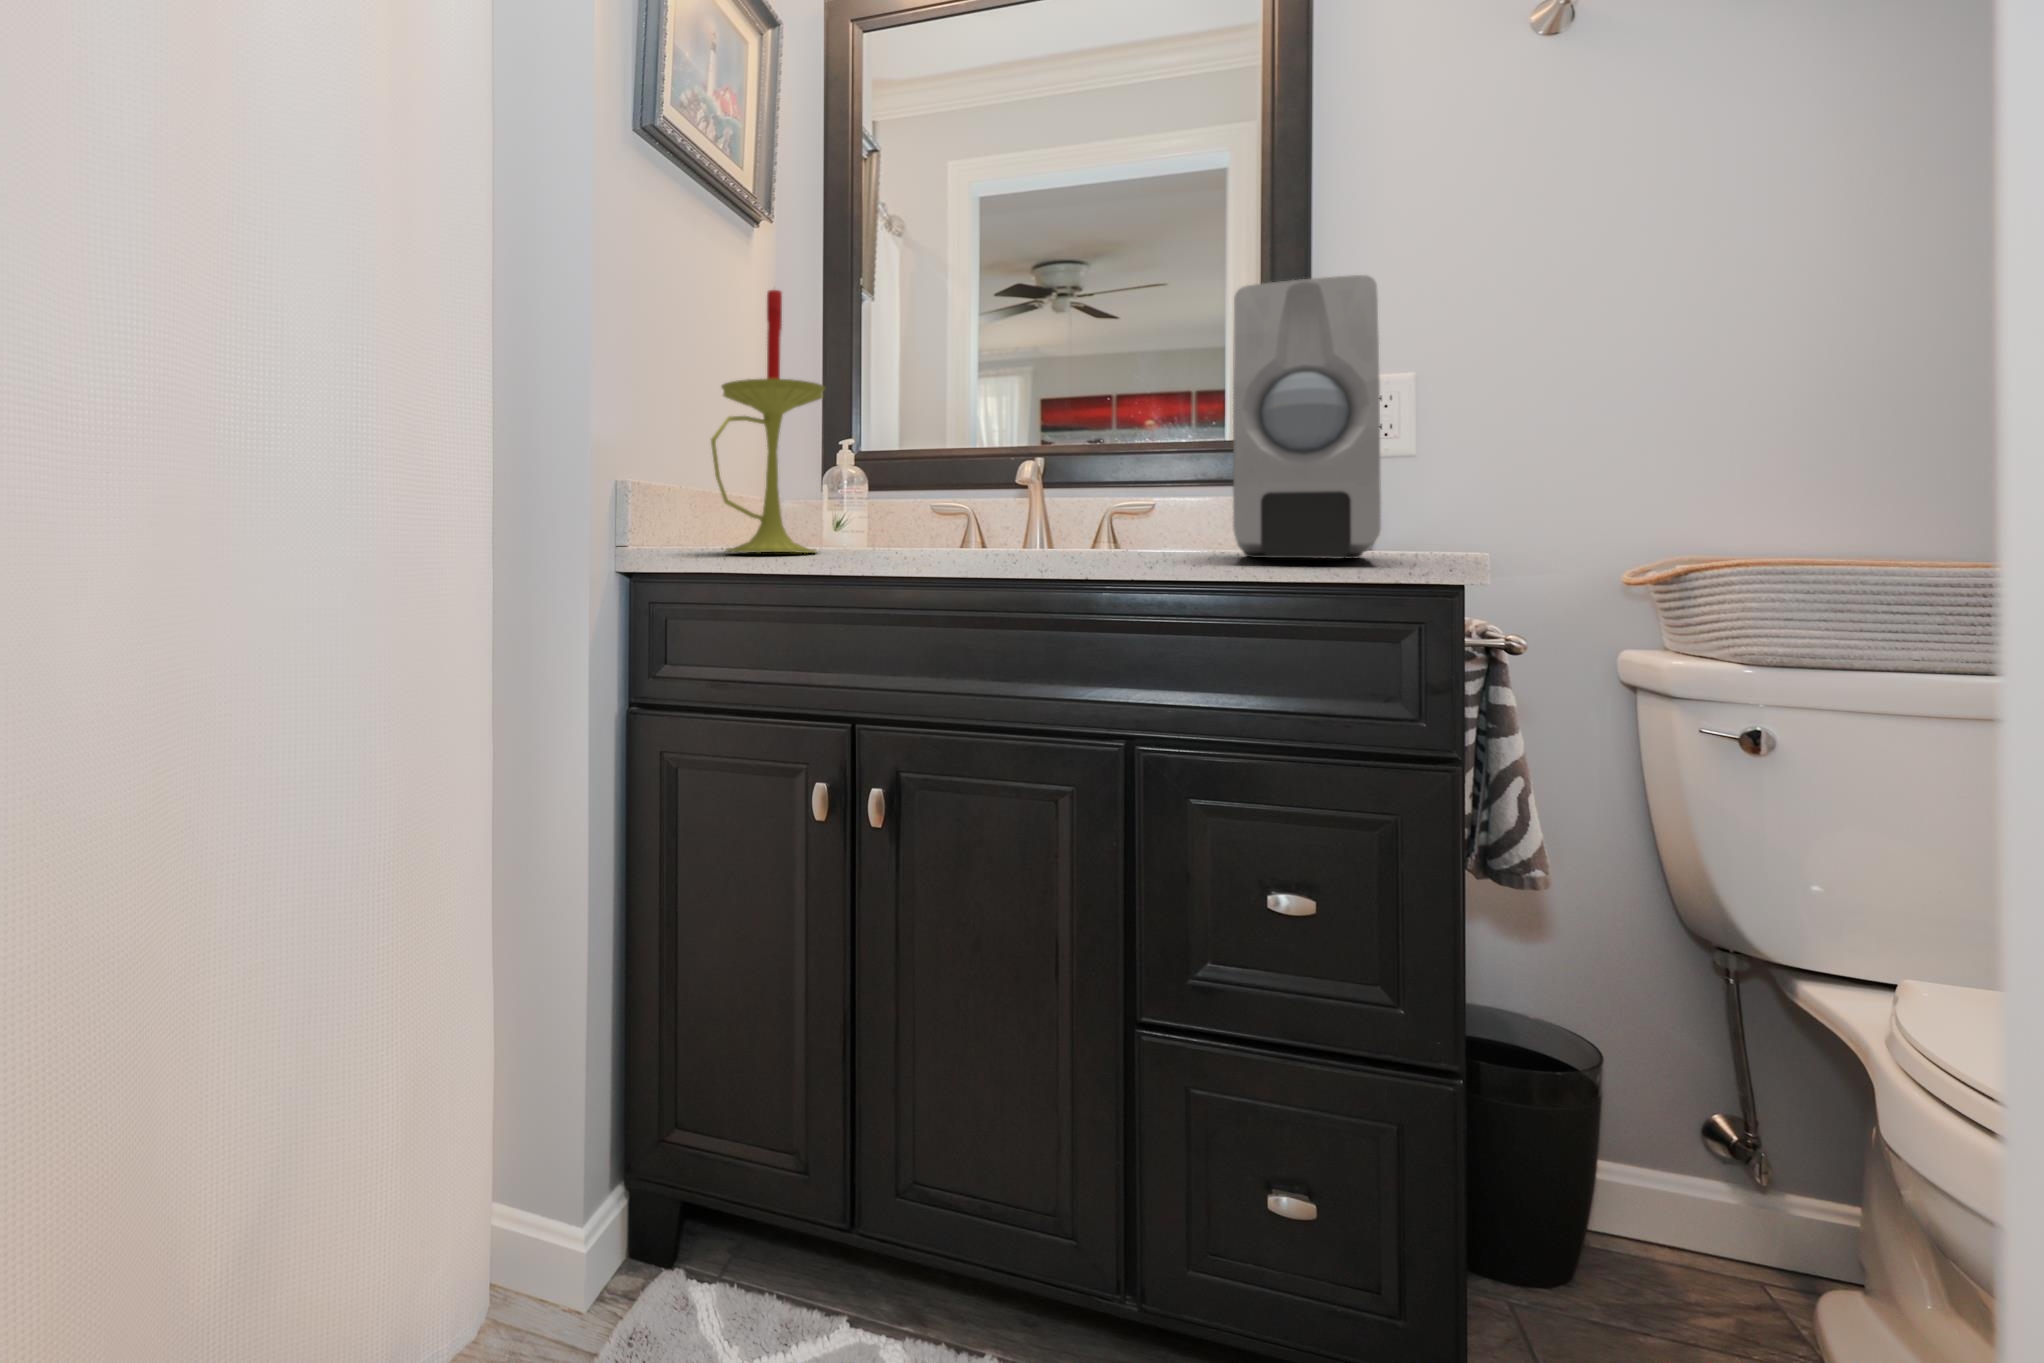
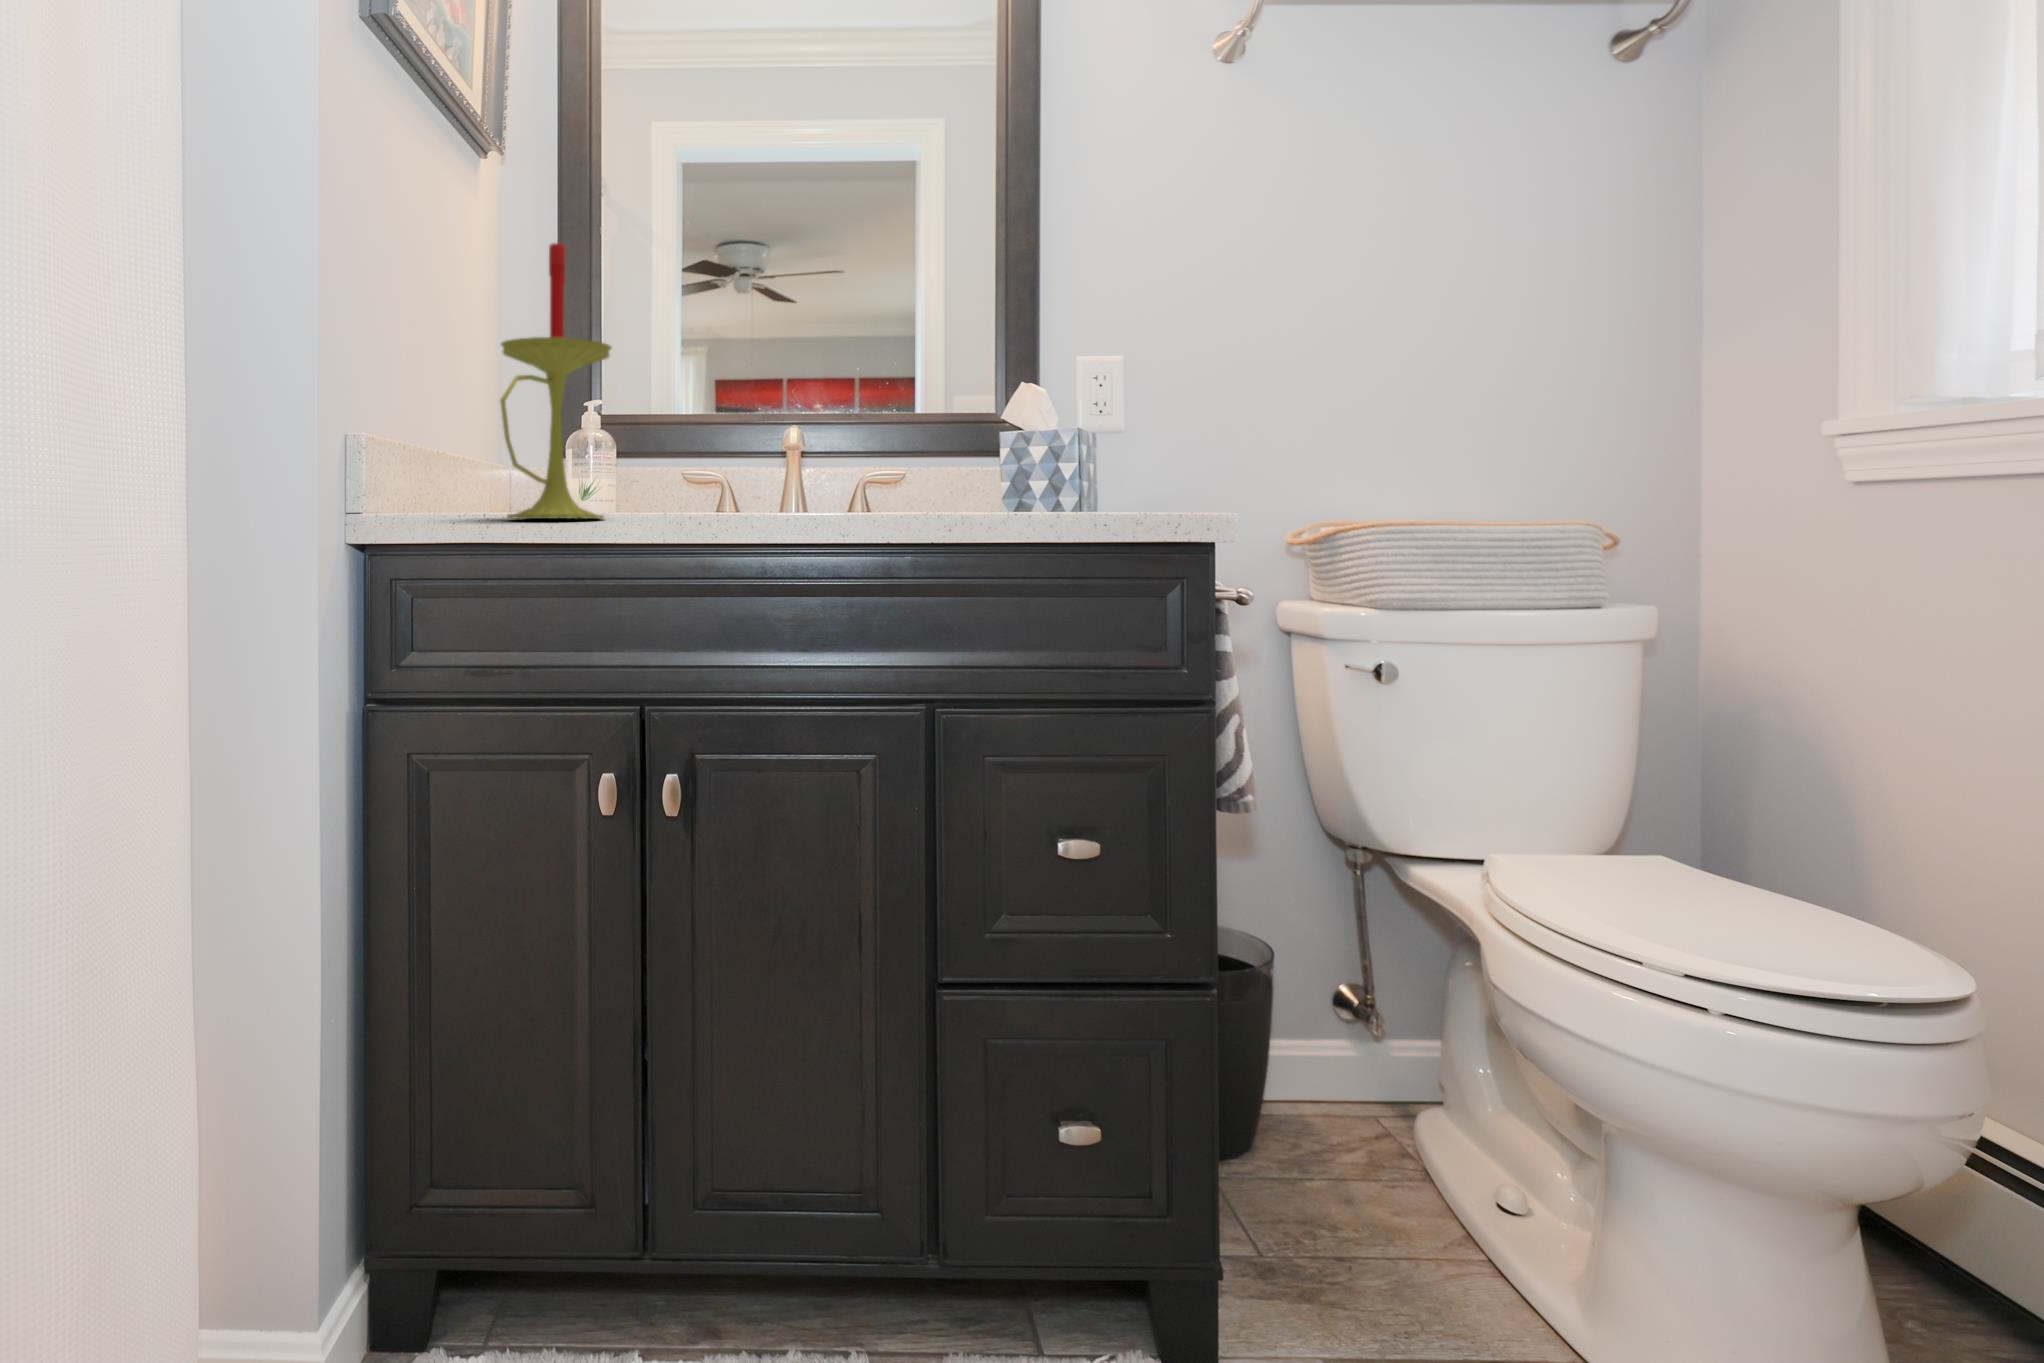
soap dispenser: present [1233,275,1381,559] -> none [1007,275,1134,522]

